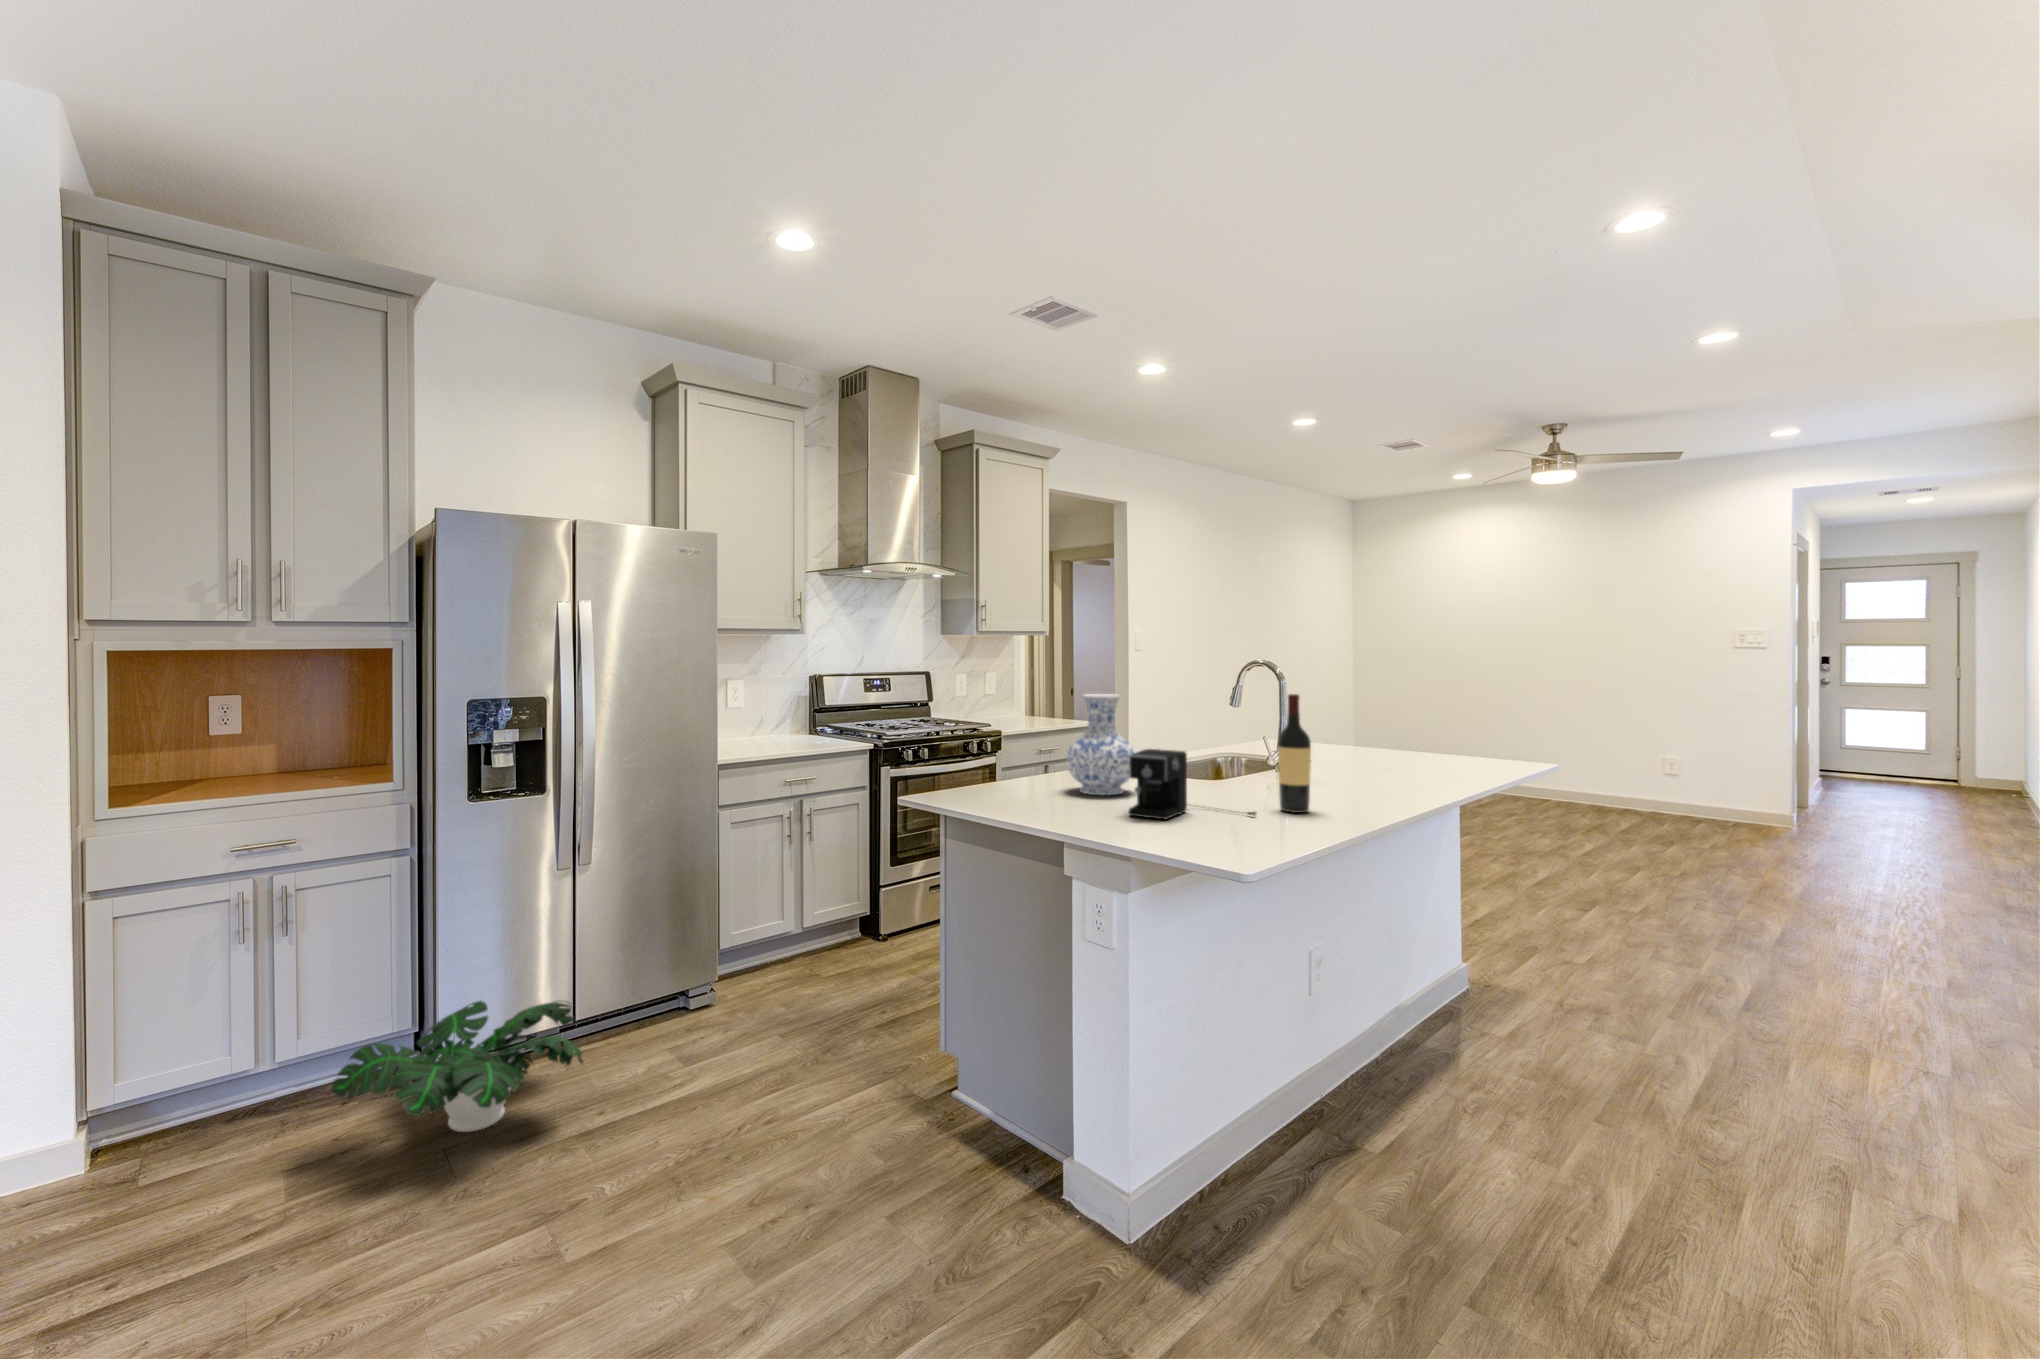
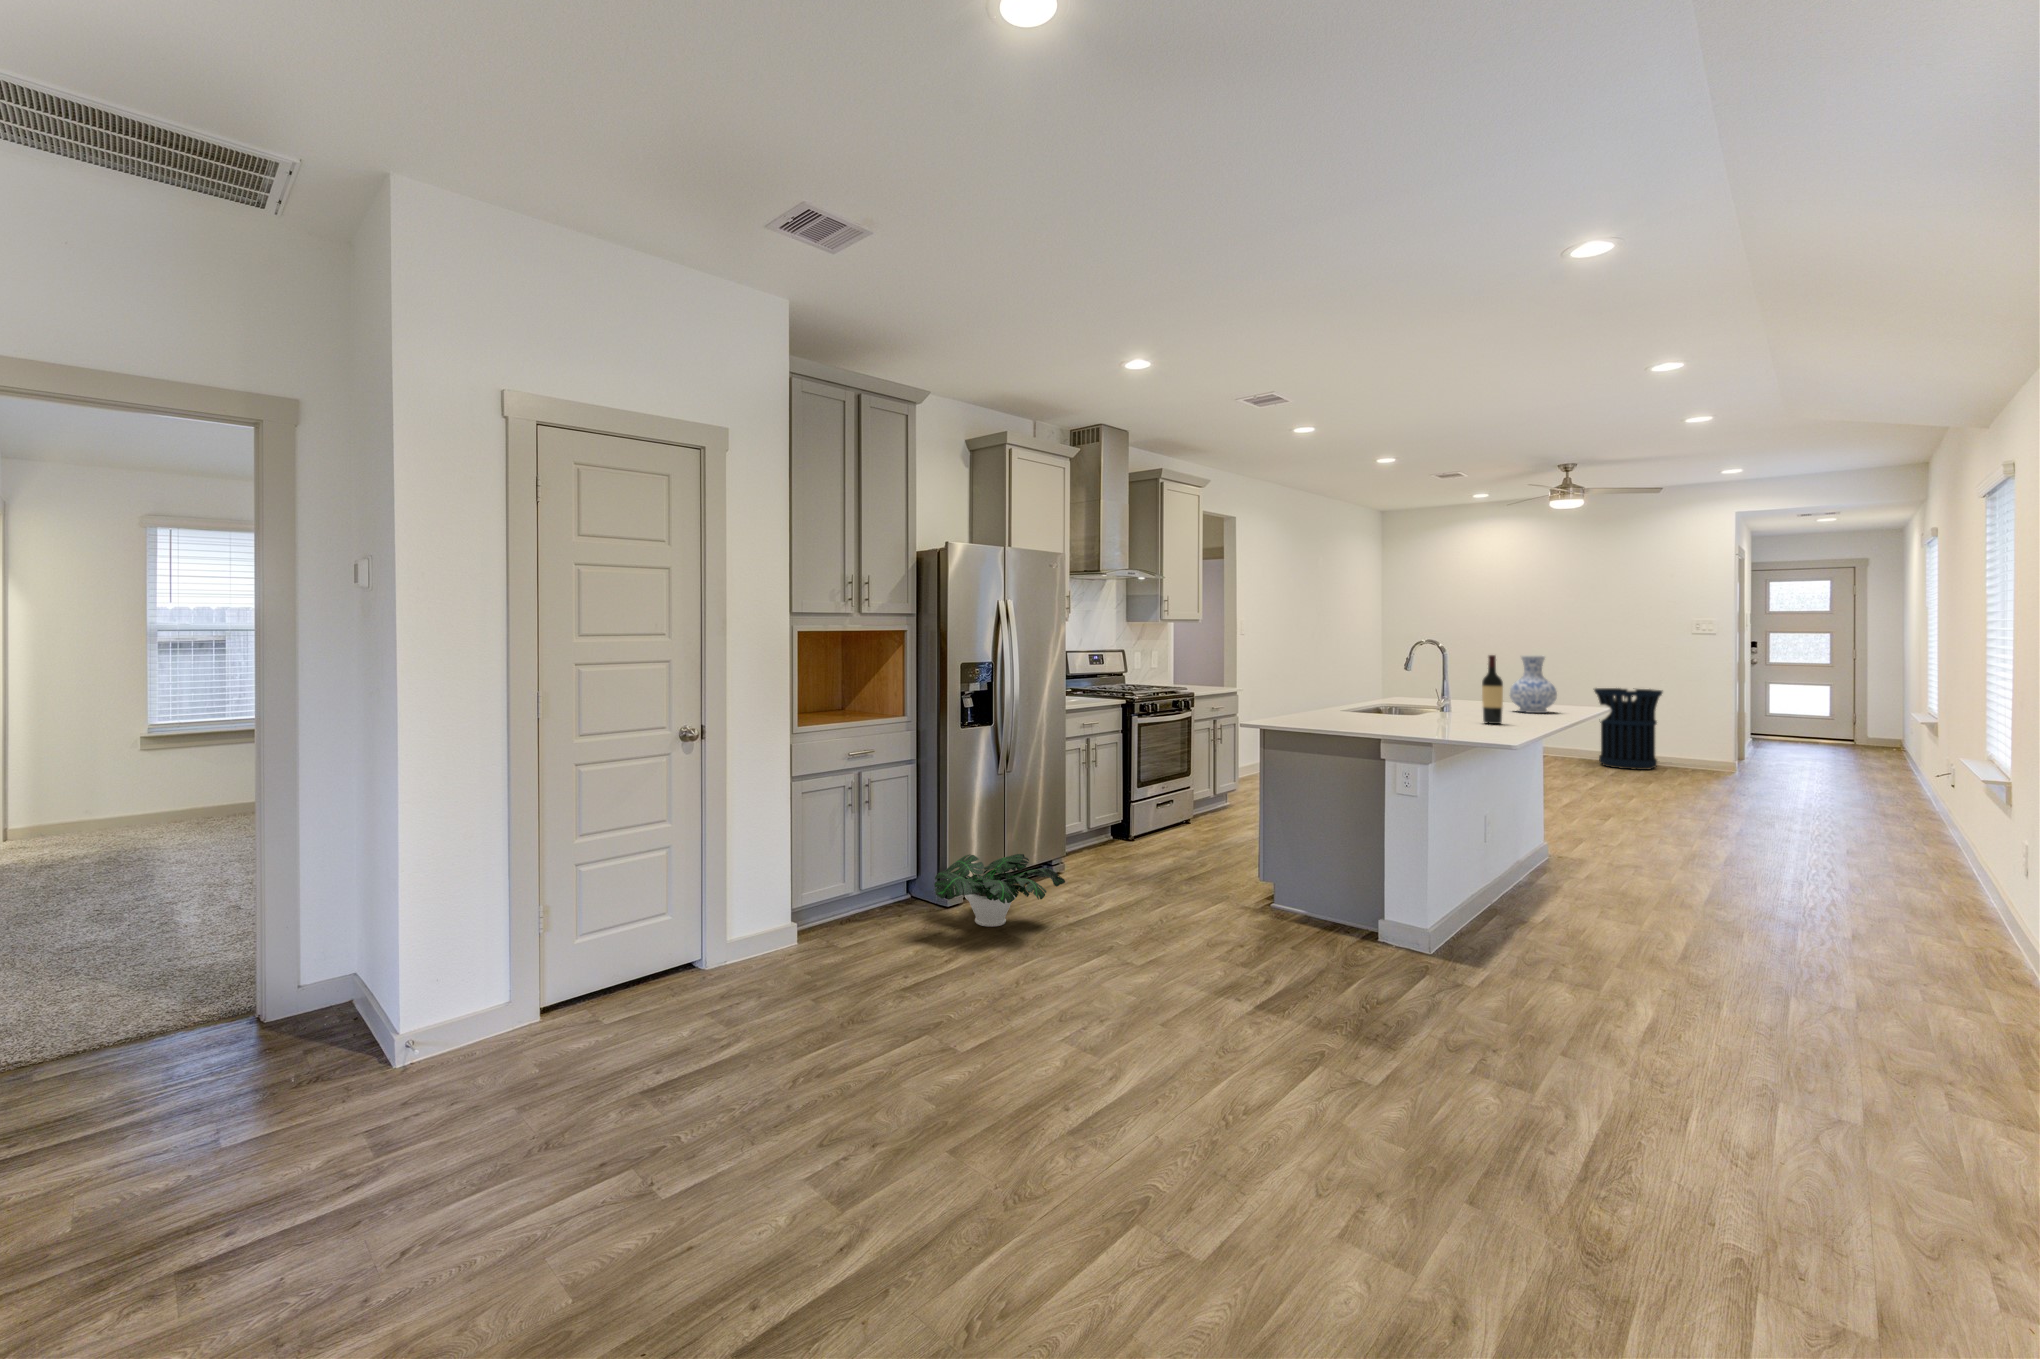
vase: present [1067,694,1135,795] -> present [1510,655,1557,713]
trash can: none [1603,717,1694,824] -> present [1594,688,1662,770]
coffee maker: present [1129,749,1256,819] -> none [1402,688,1476,727]

